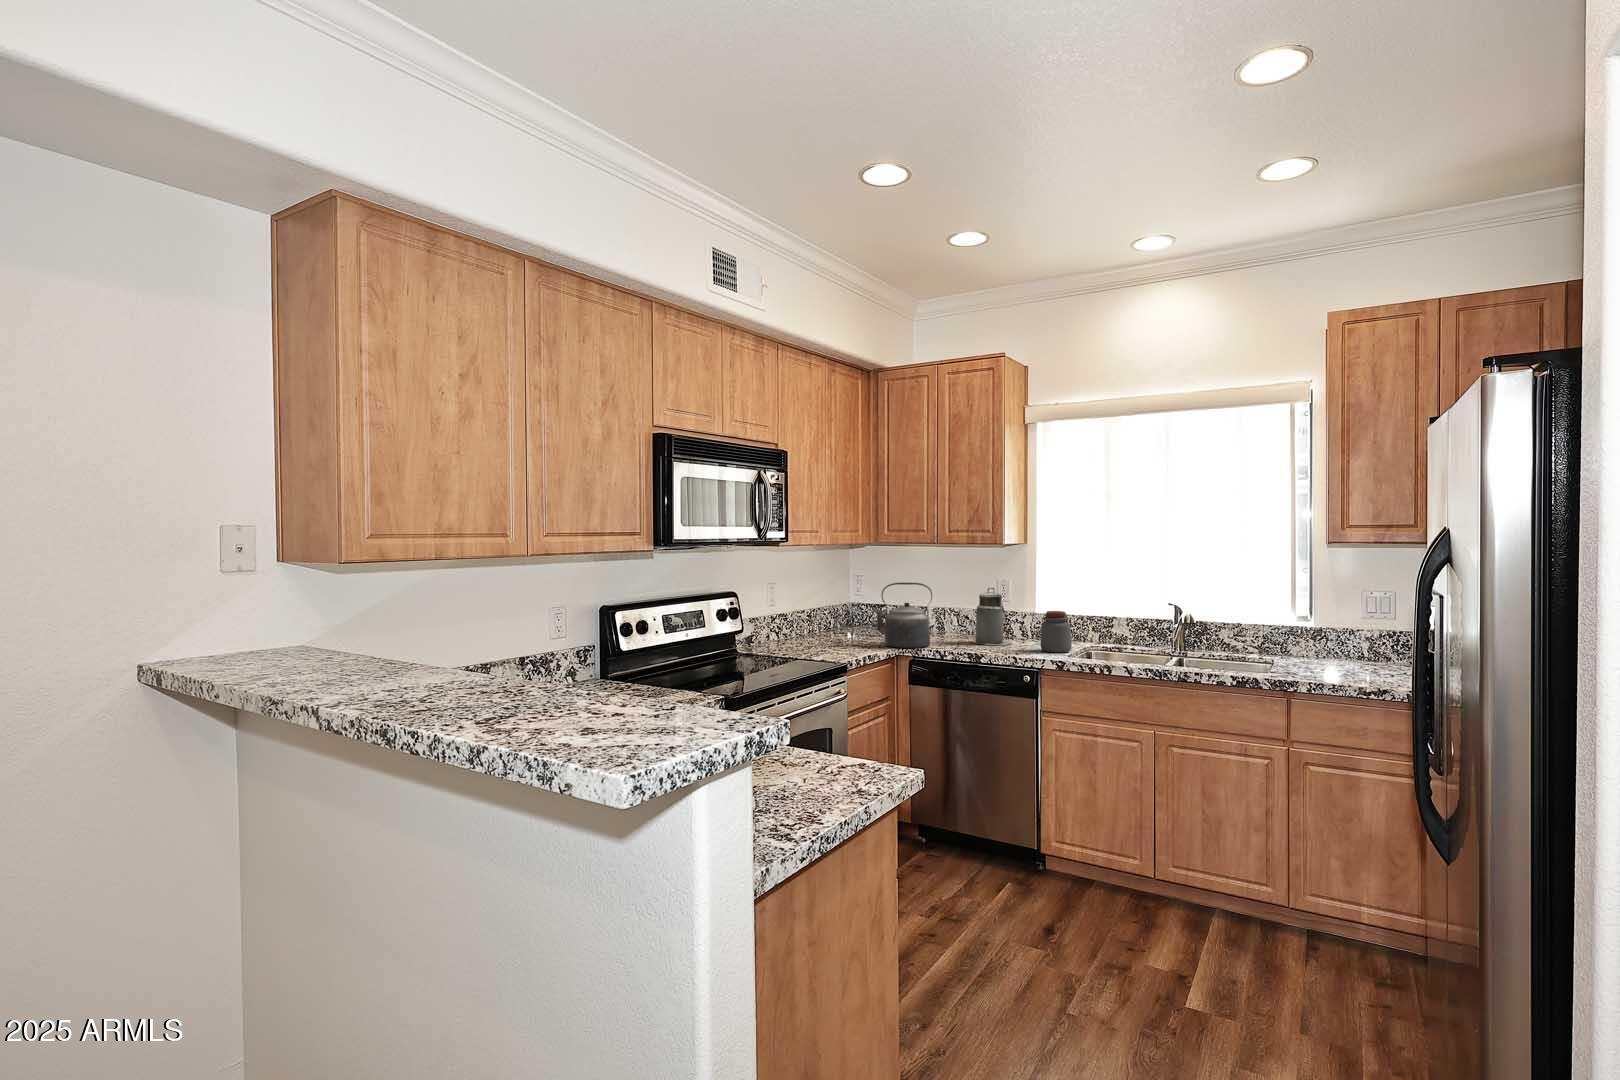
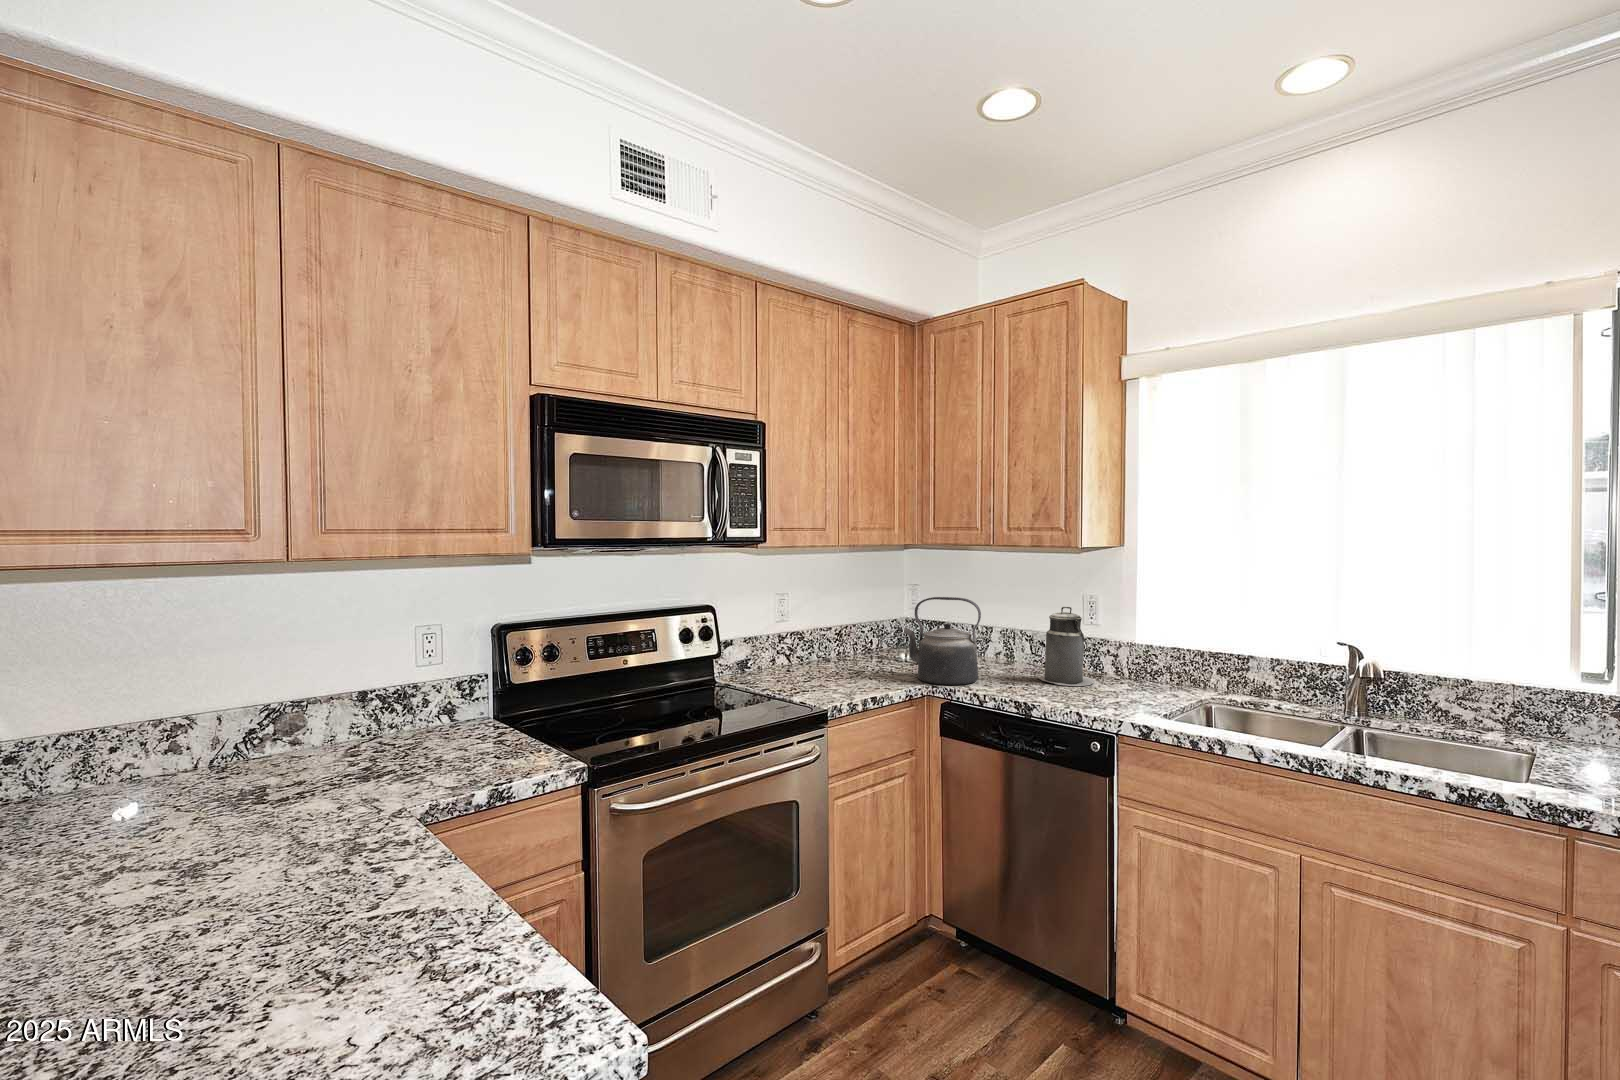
jar: present [1041,611,1072,652] -> none [1129,644,1176,706]

